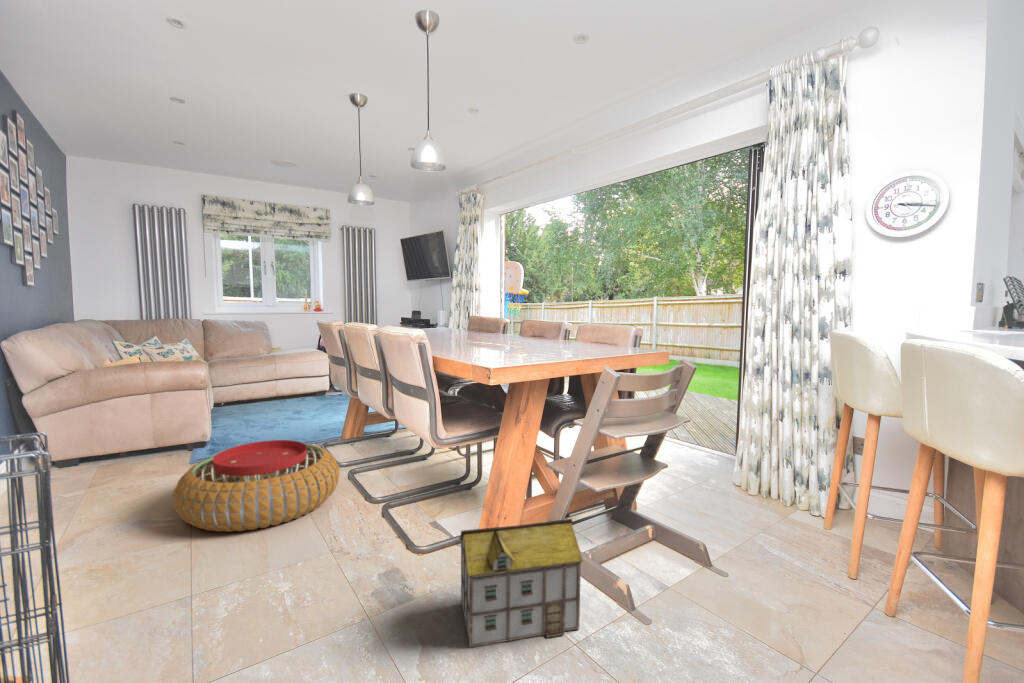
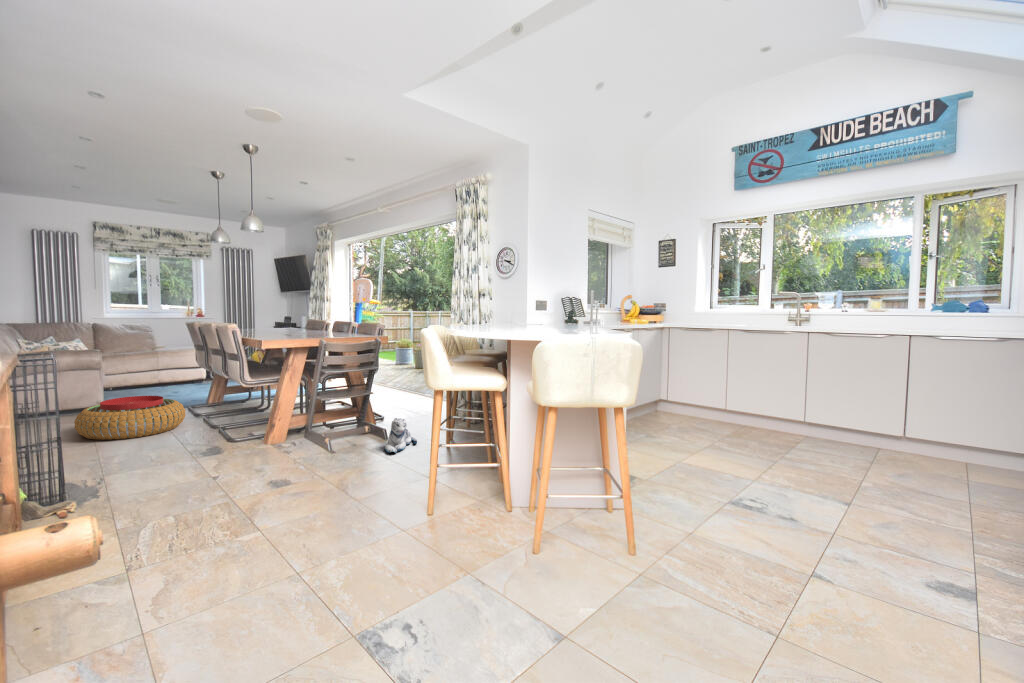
toy house: present [459,519,583,648] -> none [221,411,283,463]
plush toy: none [759,534,836,630] -> present [385,418,417,453]

